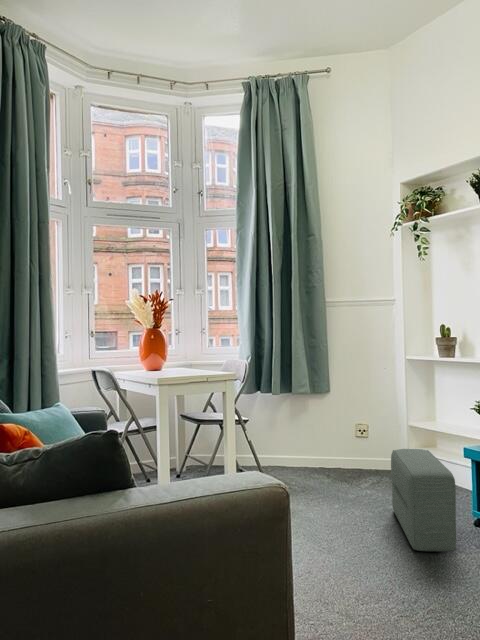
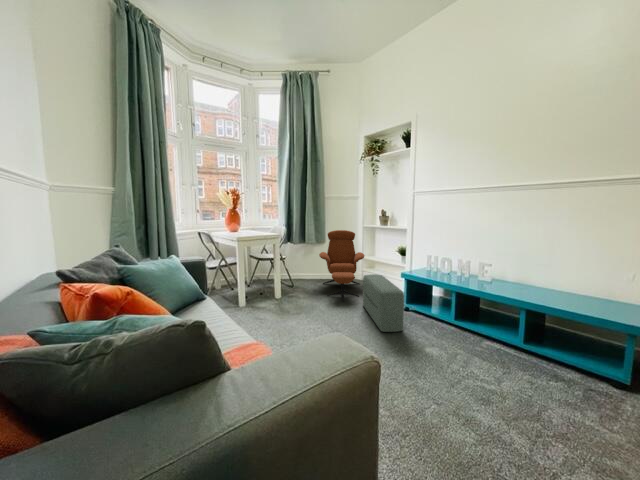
lounge chair: none [315,367,406,504] -> present [319,230,365,301]

